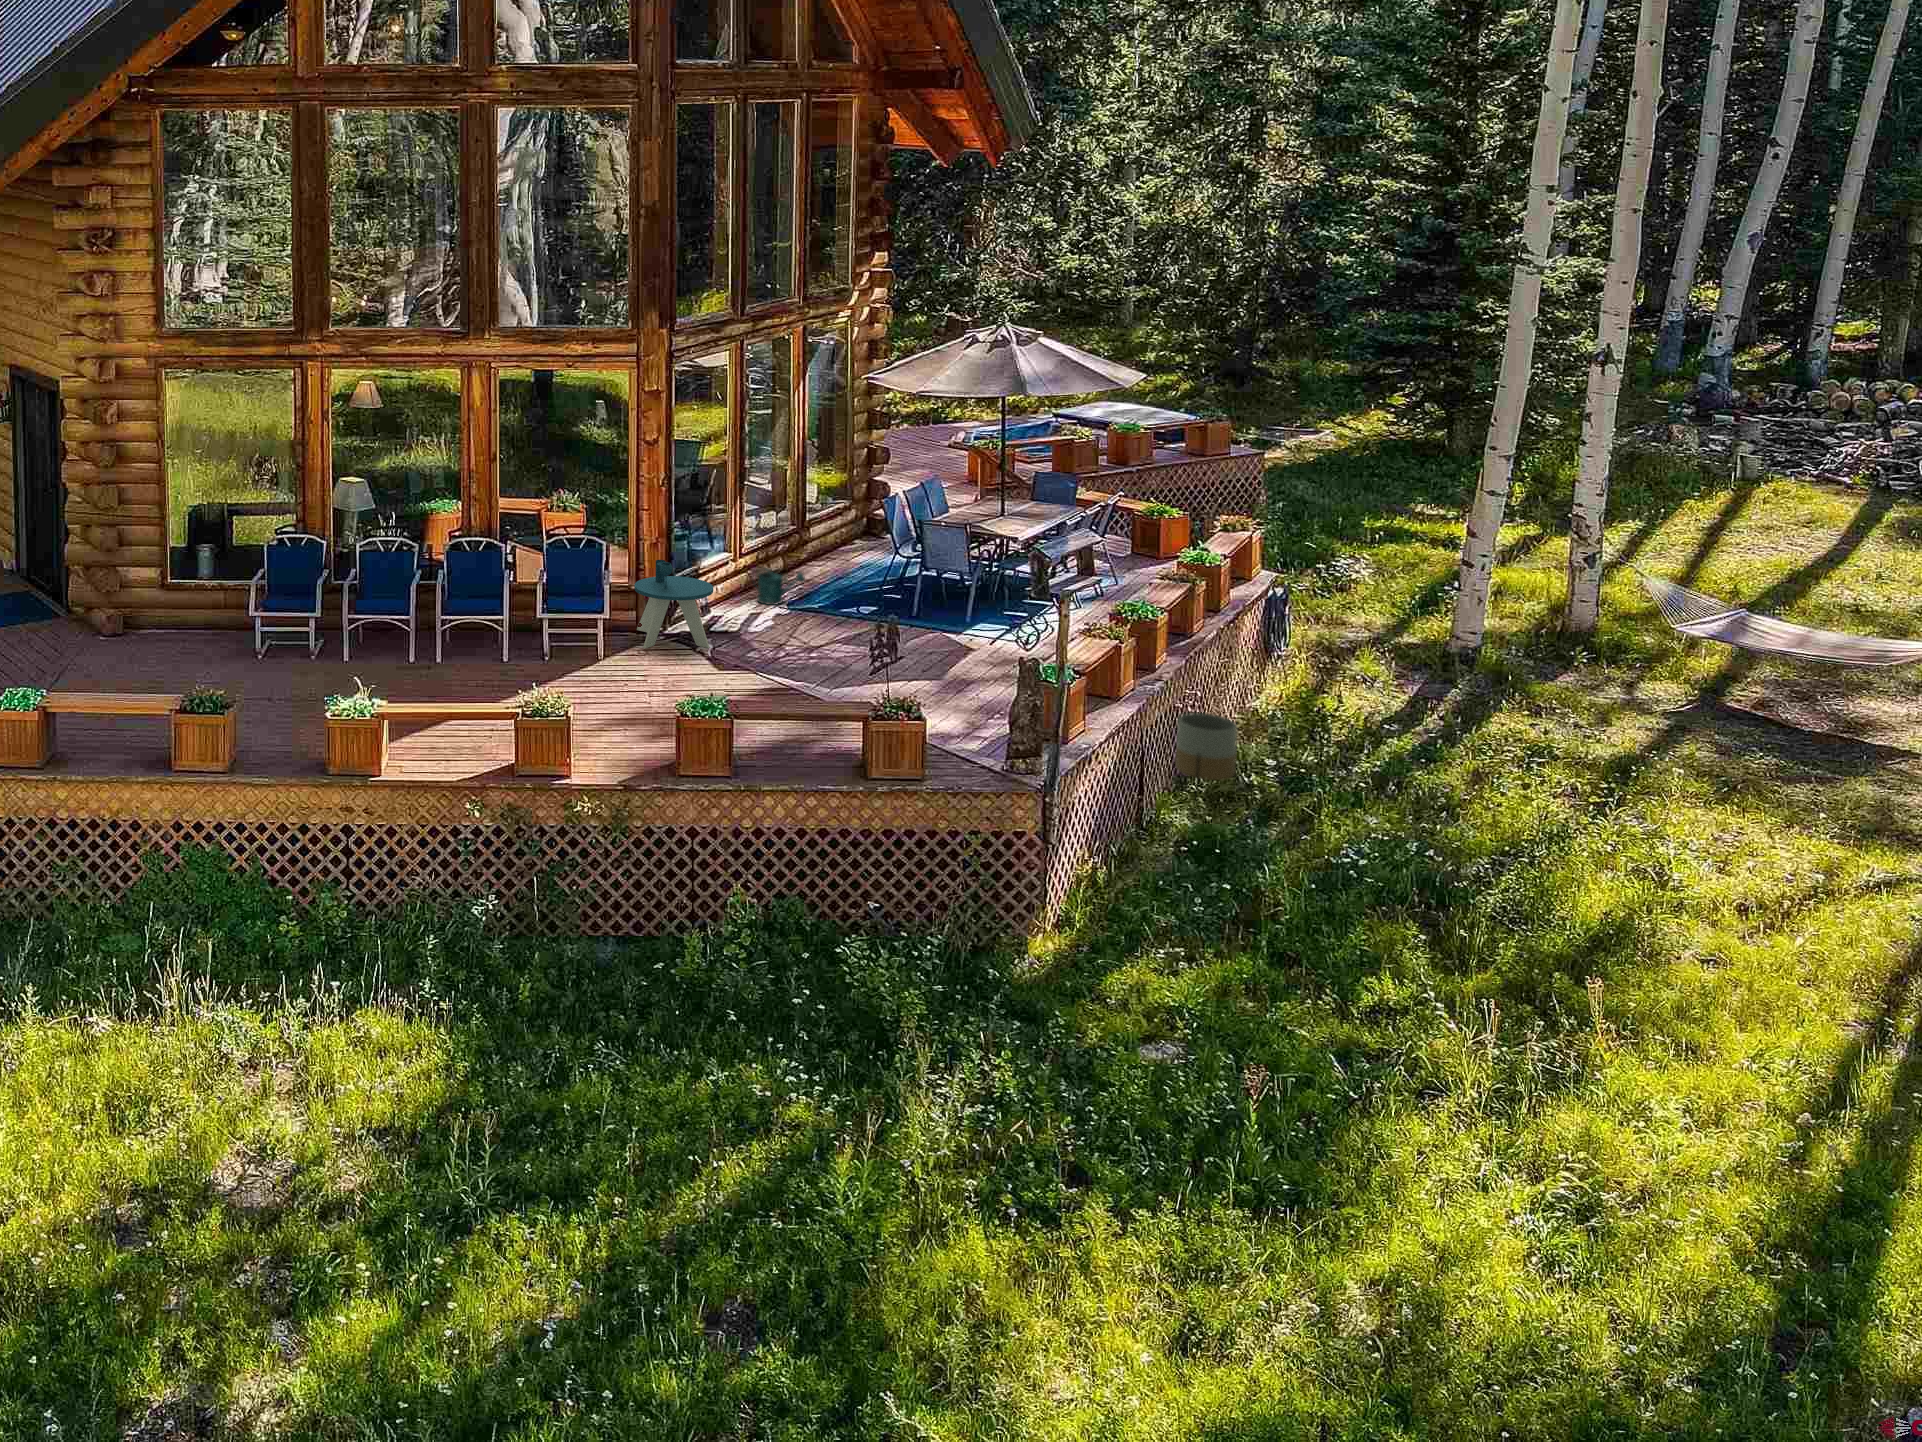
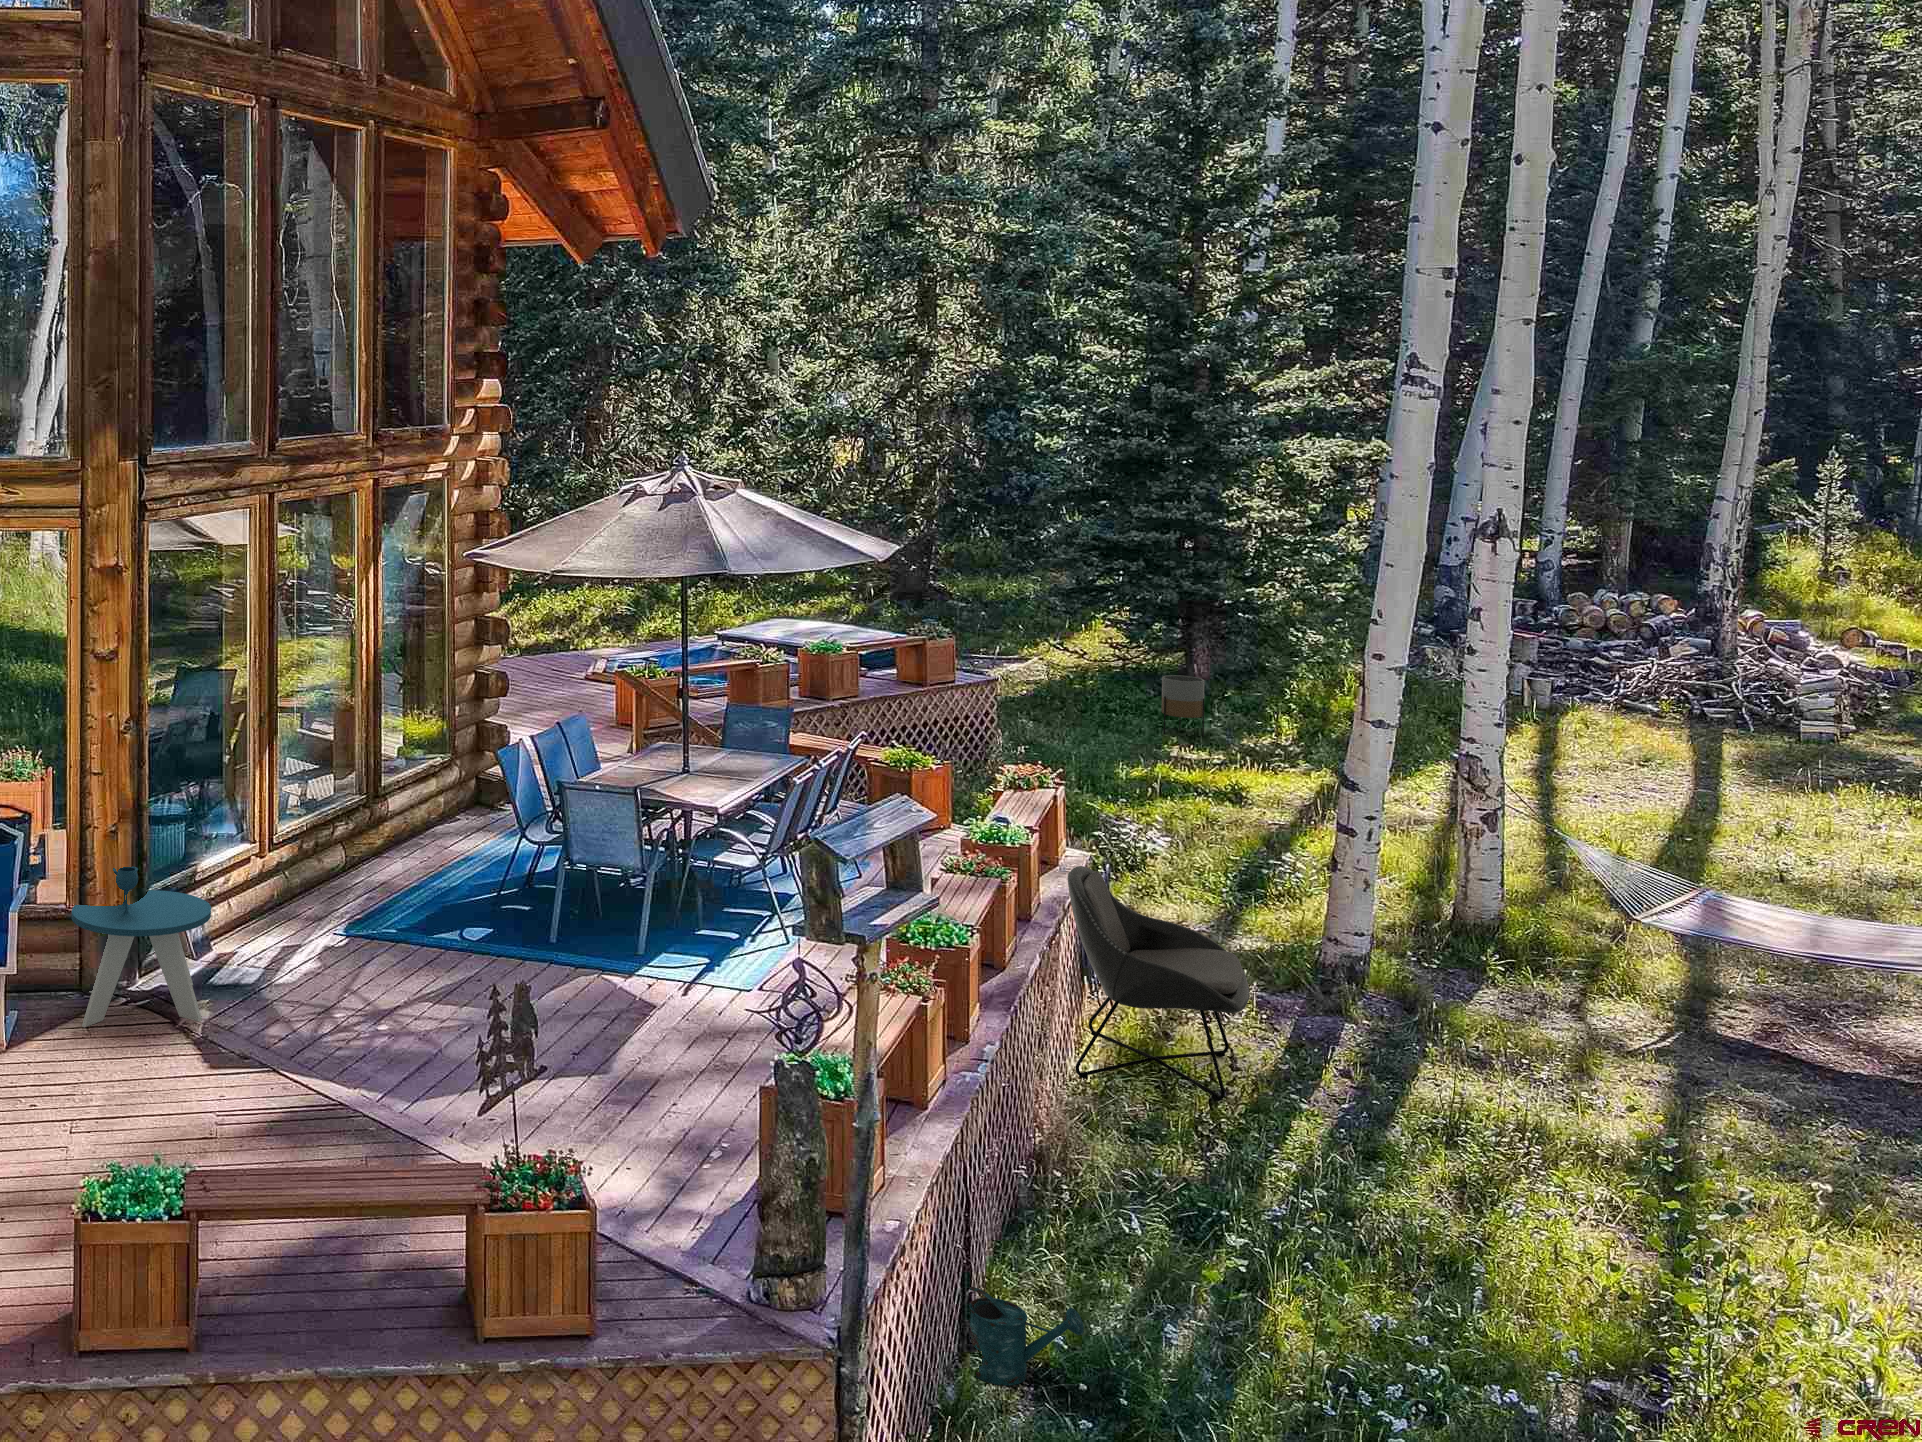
watering can: present [753,566,805,605] -> present [969,1286,1084,1385]
lounge chair: none [1254,582,1377,729] -> present [1068,866,1250,1101]
planter: present [1175,713,1237,795] -> present [1161,675,1204,736]

